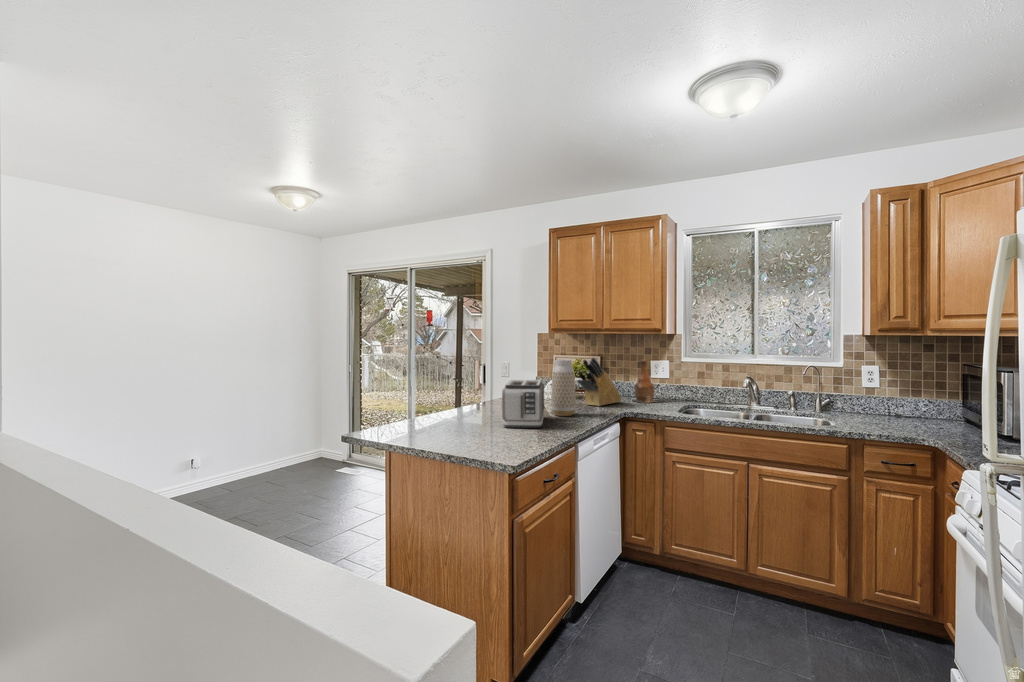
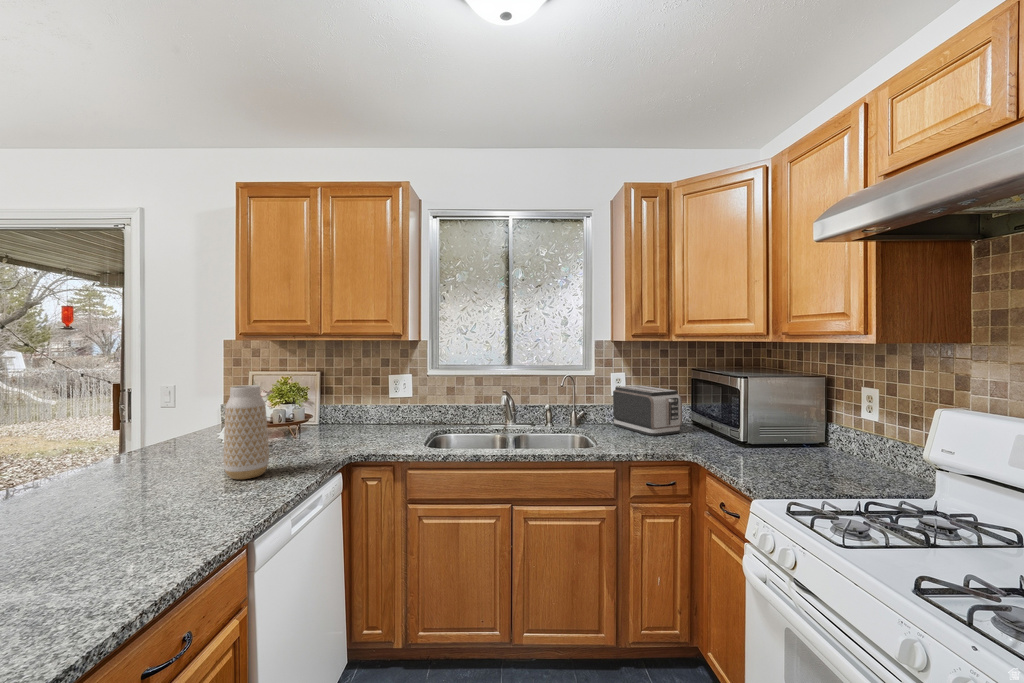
knife block: present [577,357,622,406] -> none [277,376,349,447]
bottle: present [634,360,655,403] -> none [364,375,398,433]
toaster: present [502,380,544,428] -> present [613,385,682,436]

